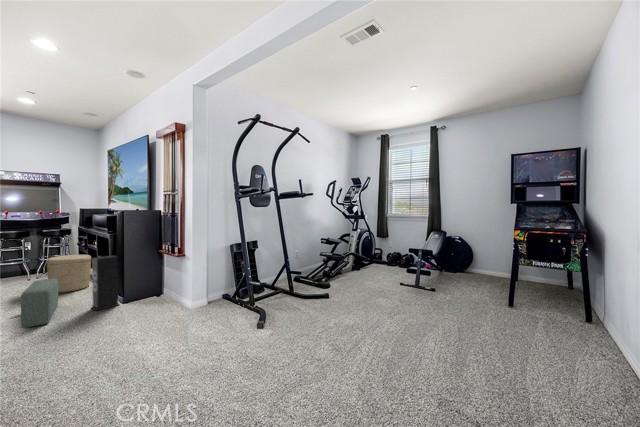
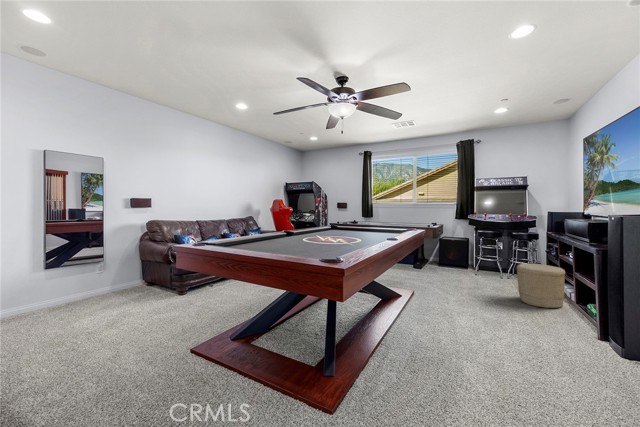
speaker: present [91,256,119,311] -> none [571,279,618,359]
pouf: present [20,279,58,328] -> none [495,289,530,345]

